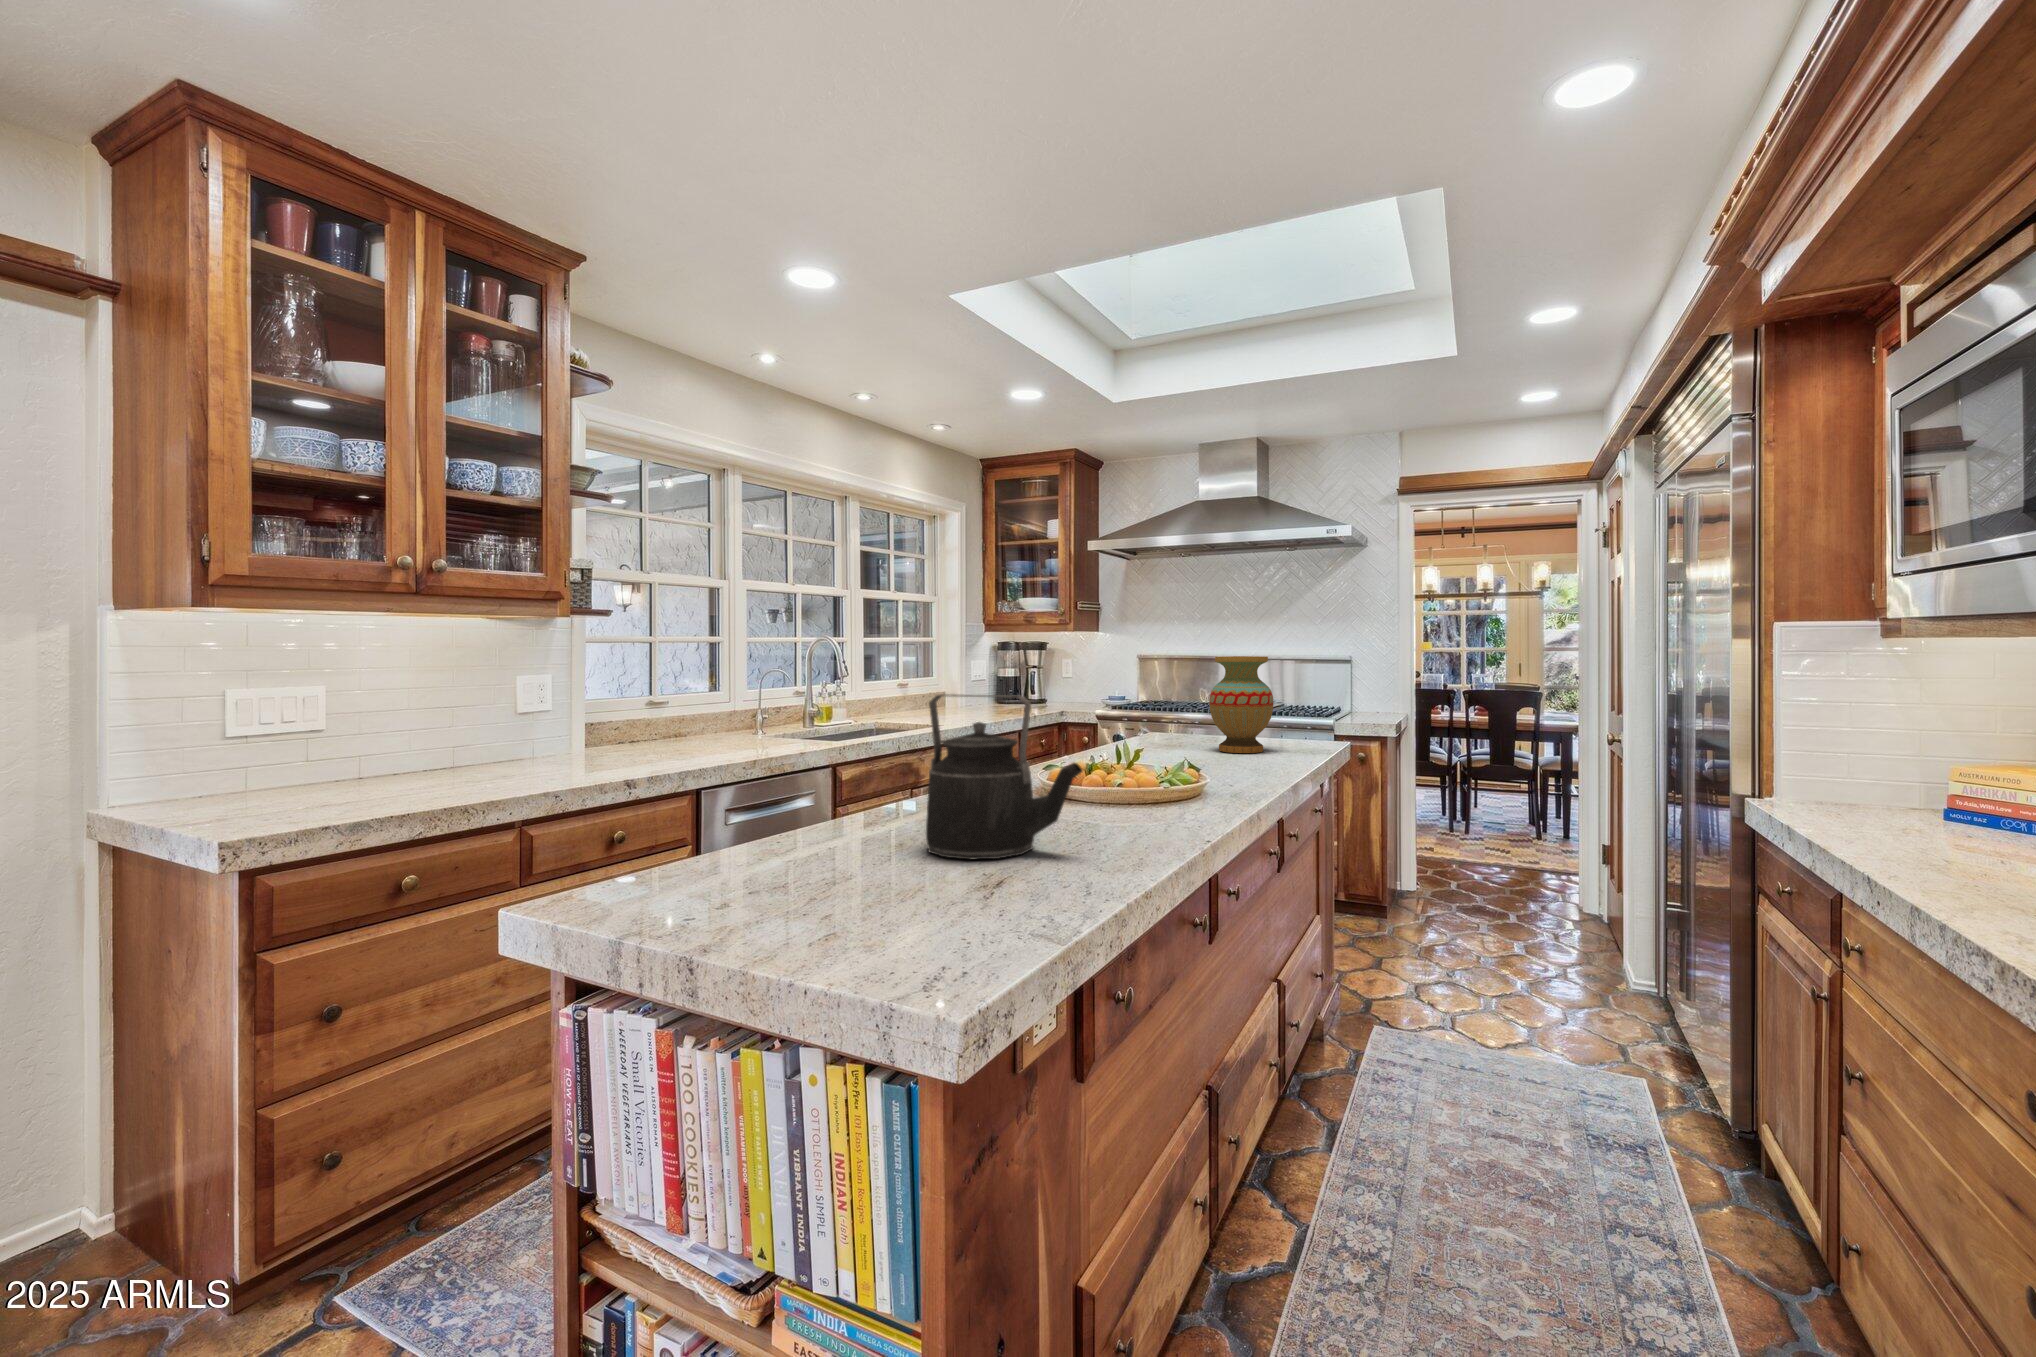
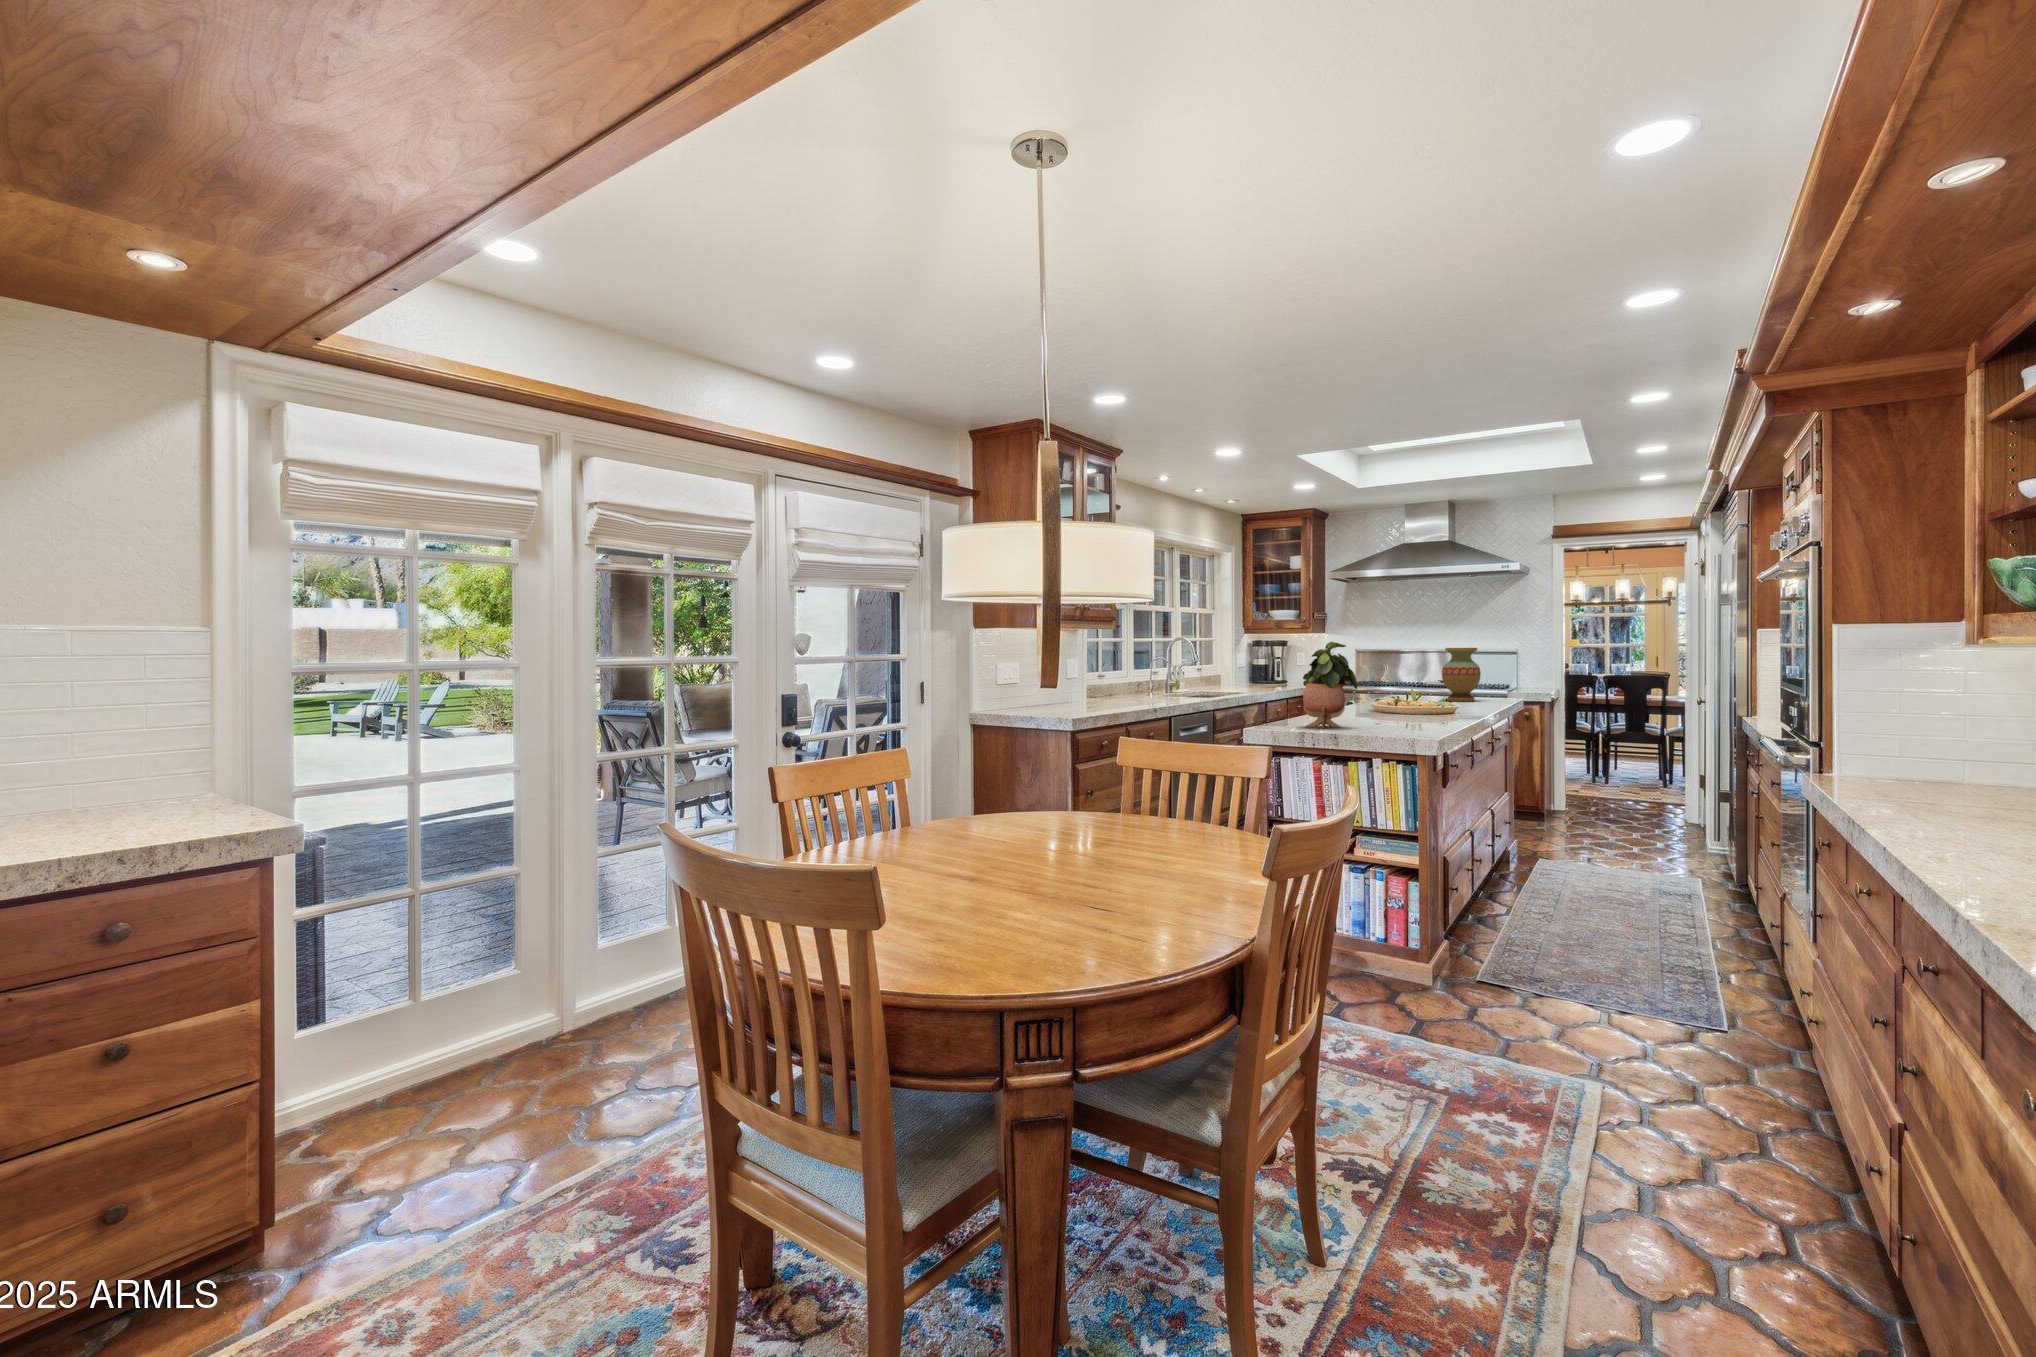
potted plant: none [713,646,859,901] -> present [1303,642,1357,728]
kettle: present [926,694,1083,860] -> none [1359,661,1430,723]

